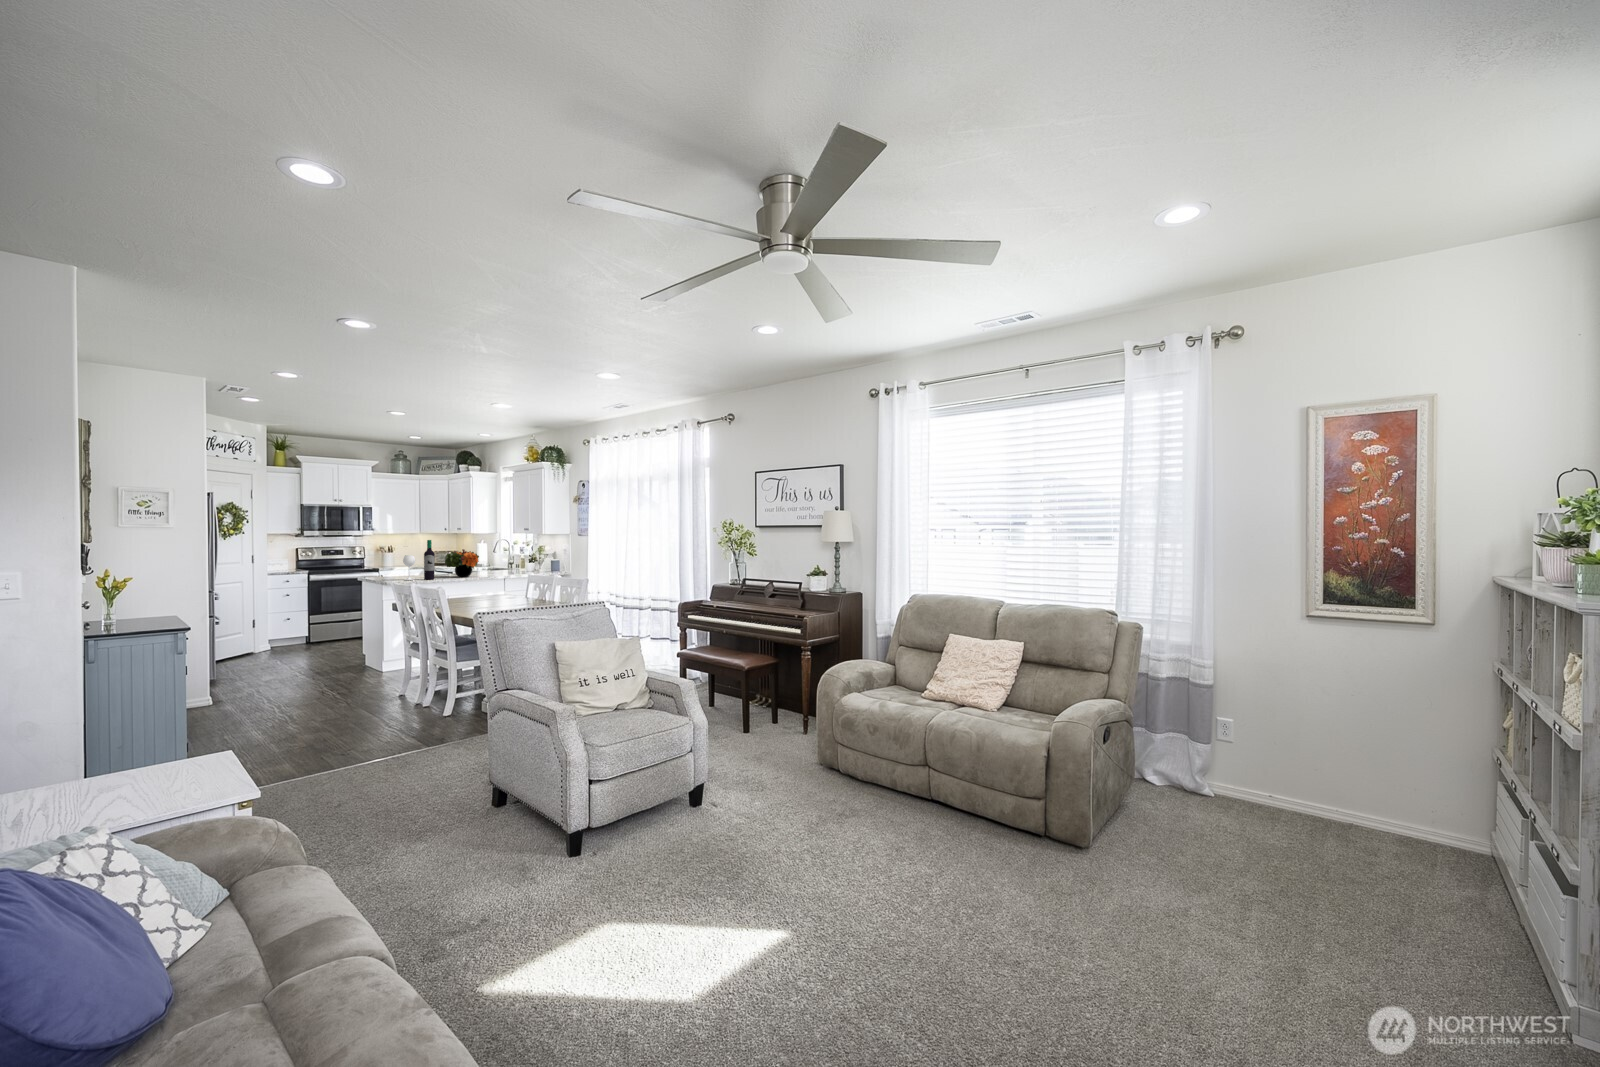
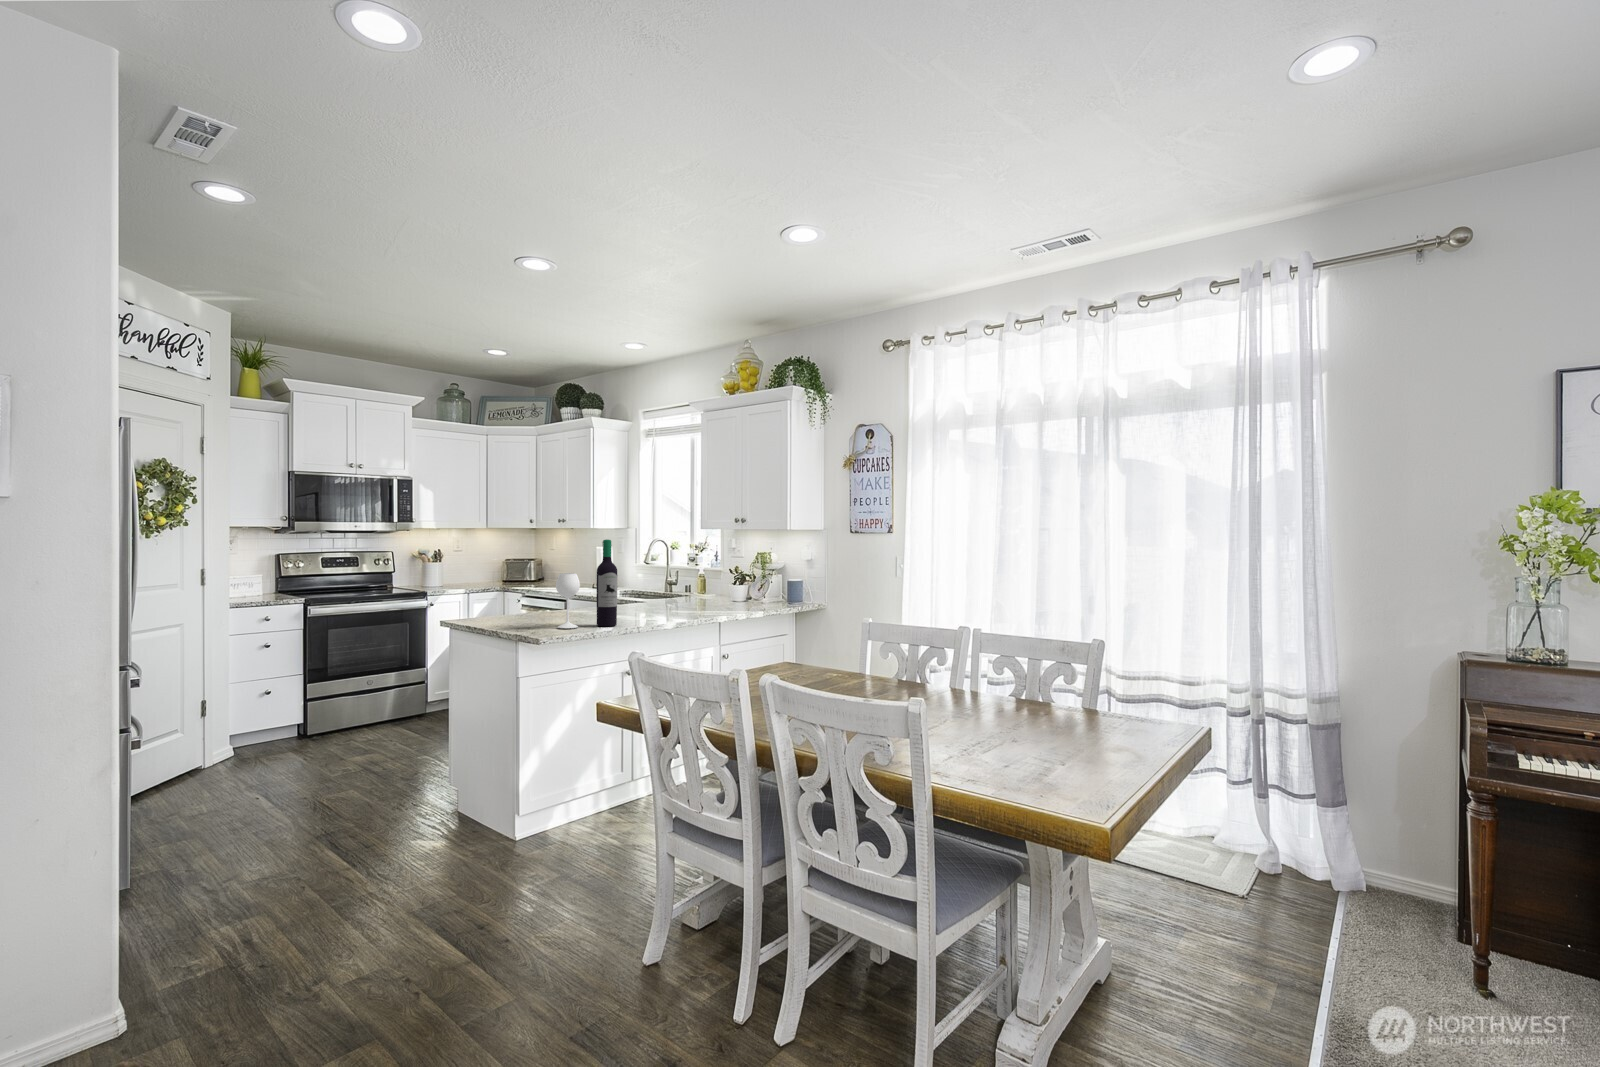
flower arrangement: present [445,549,479,577] -> none [619,559,686,617]

